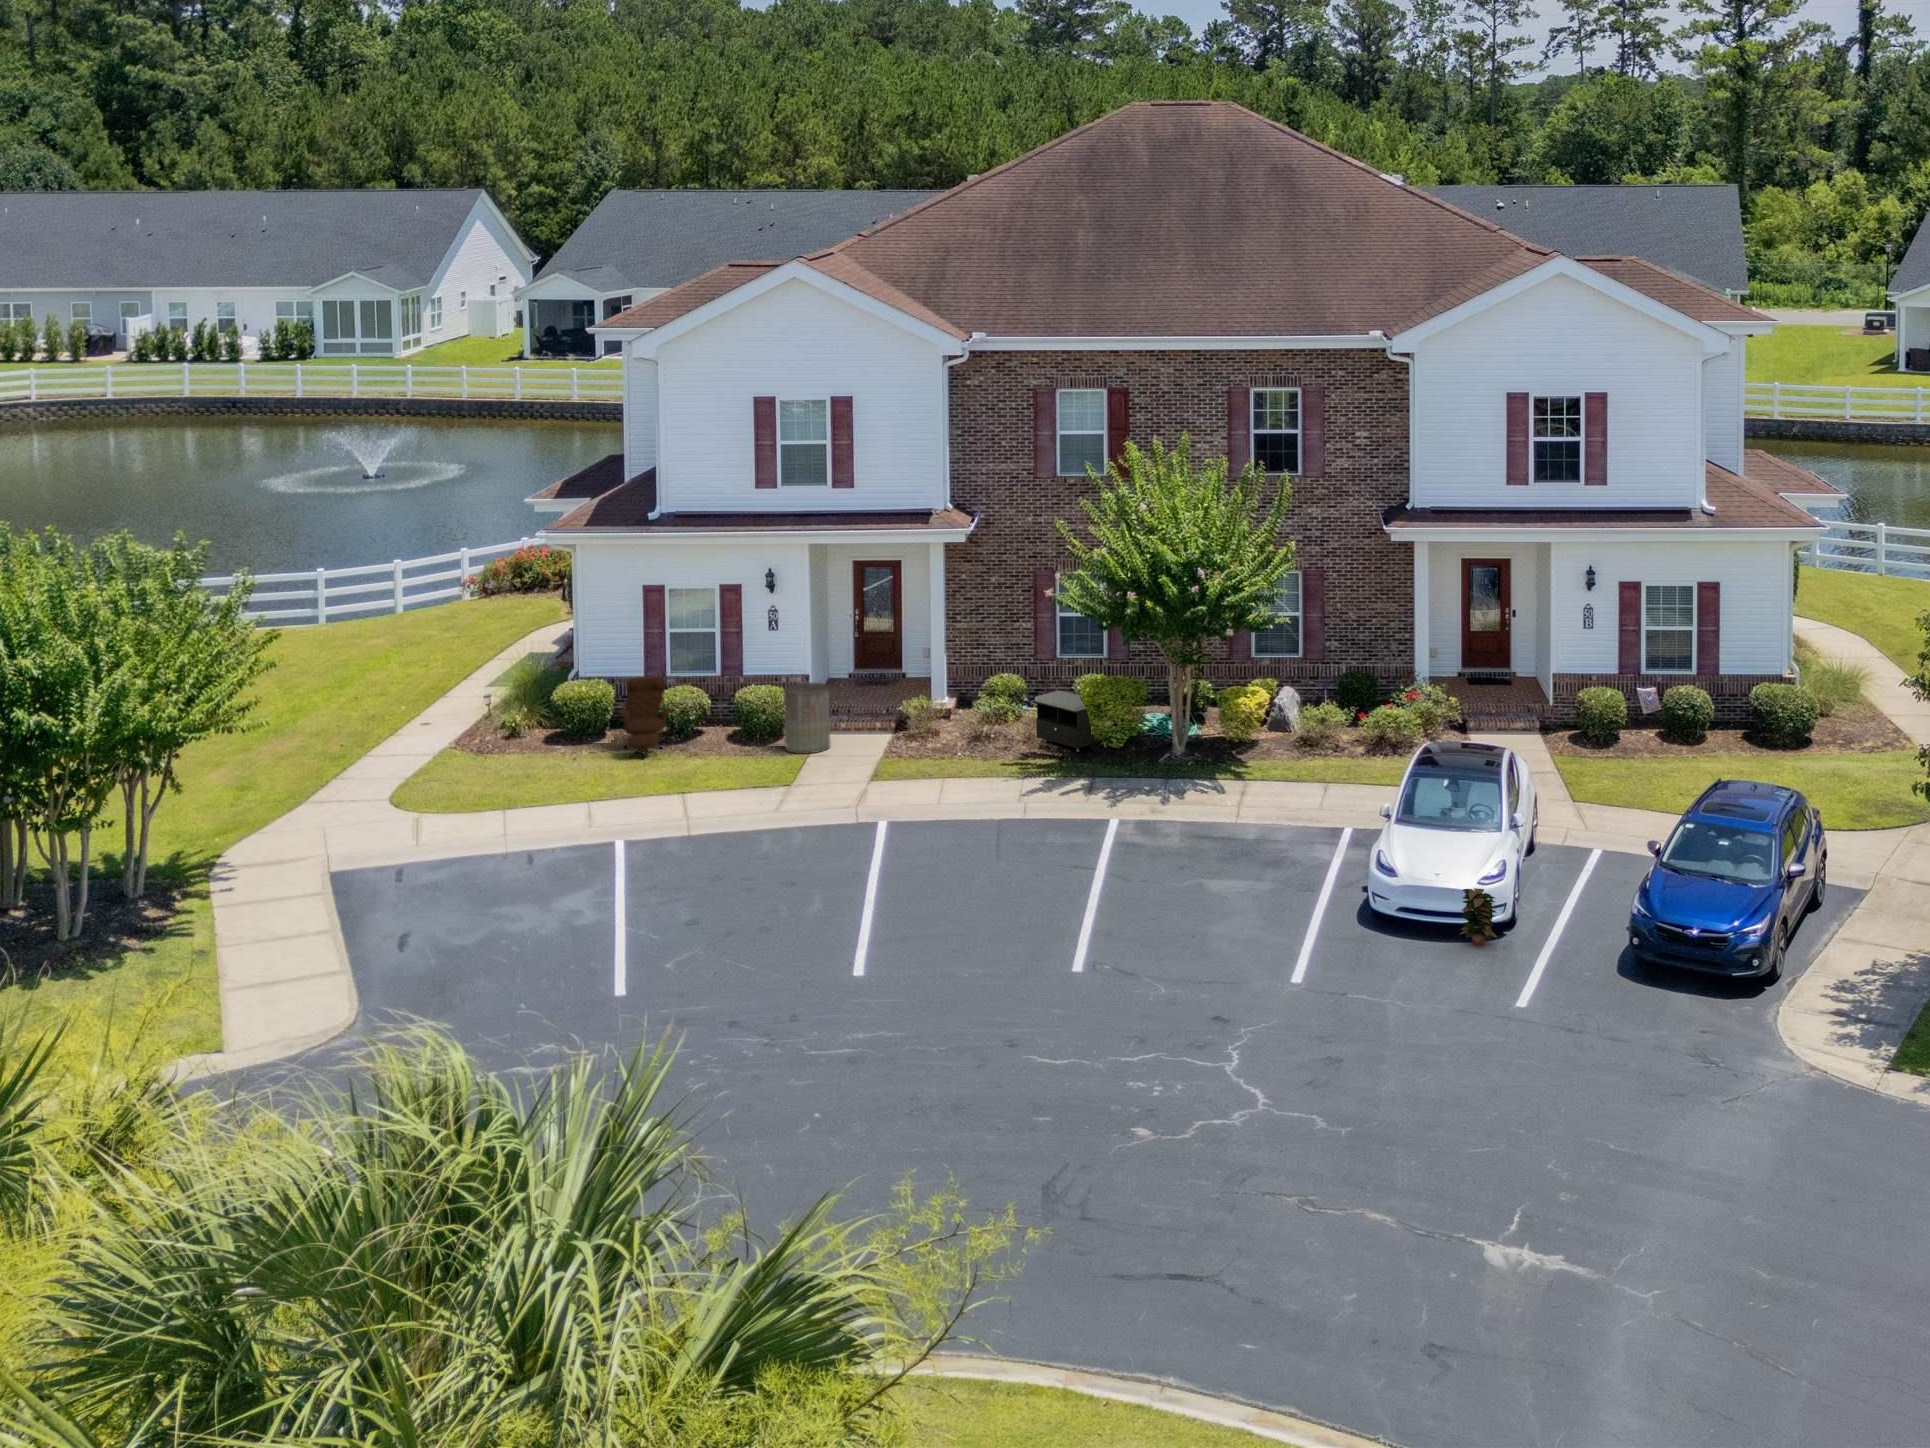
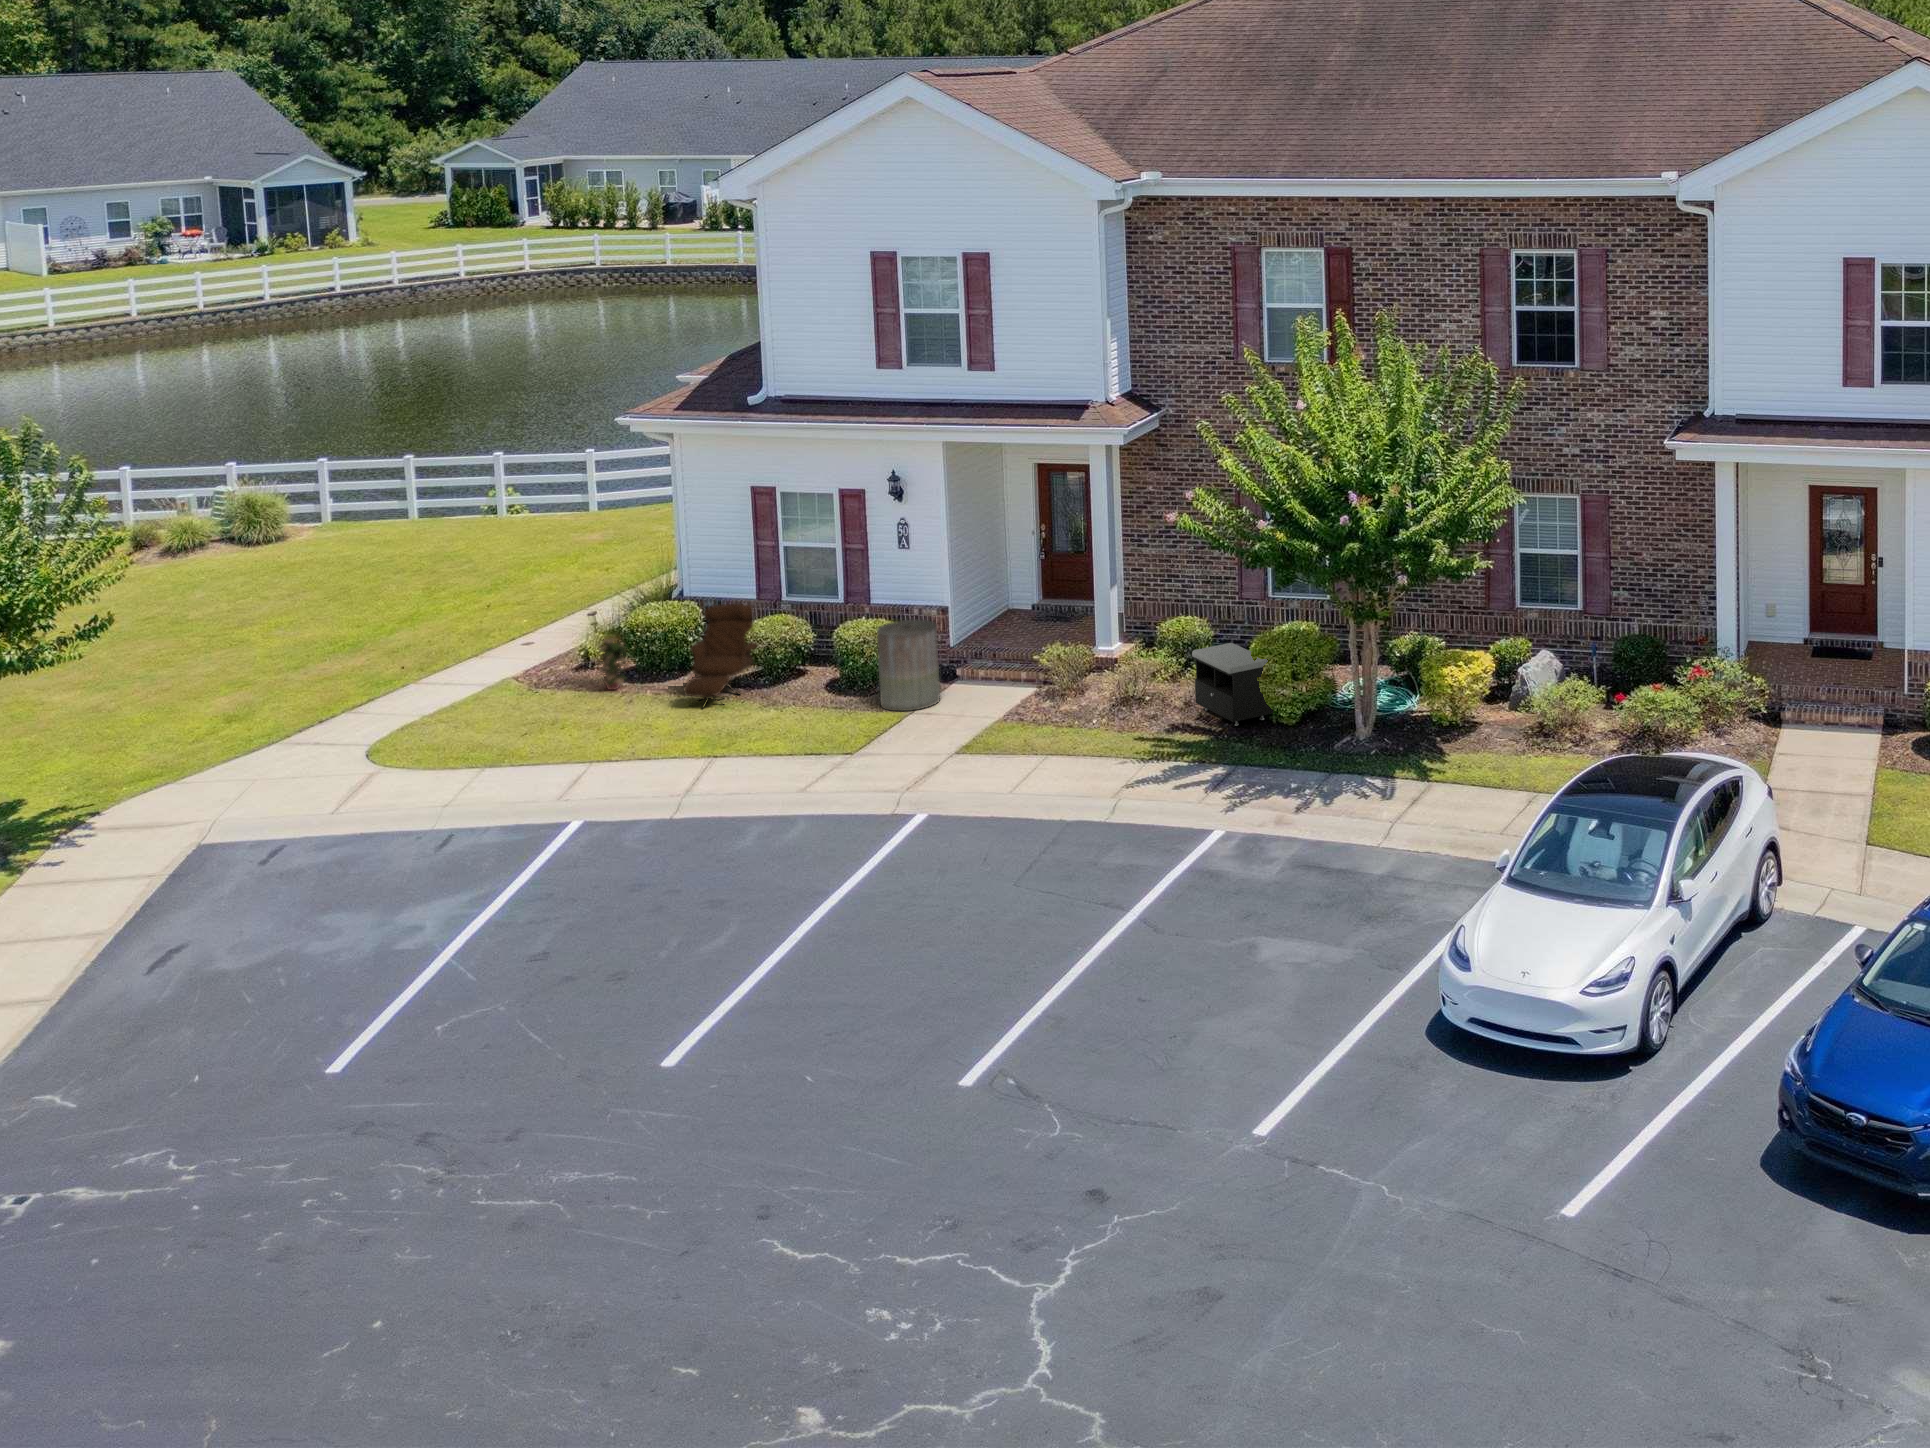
decorative plant: present [1460,888,1497,945] -> present [597,638,631,690]

